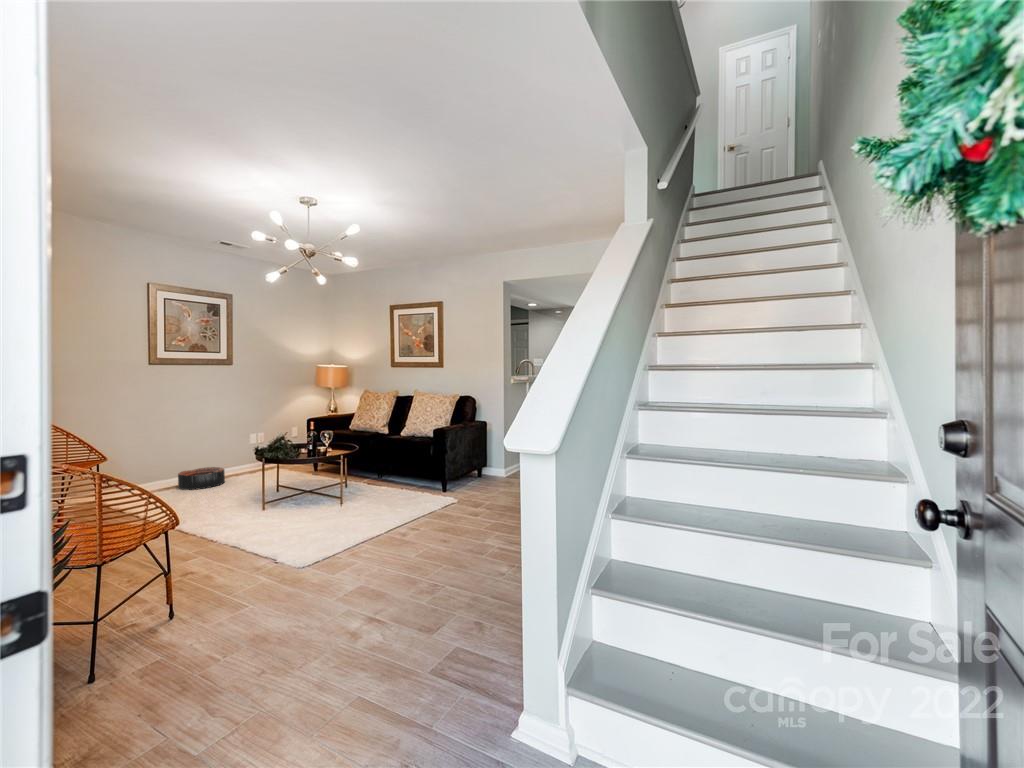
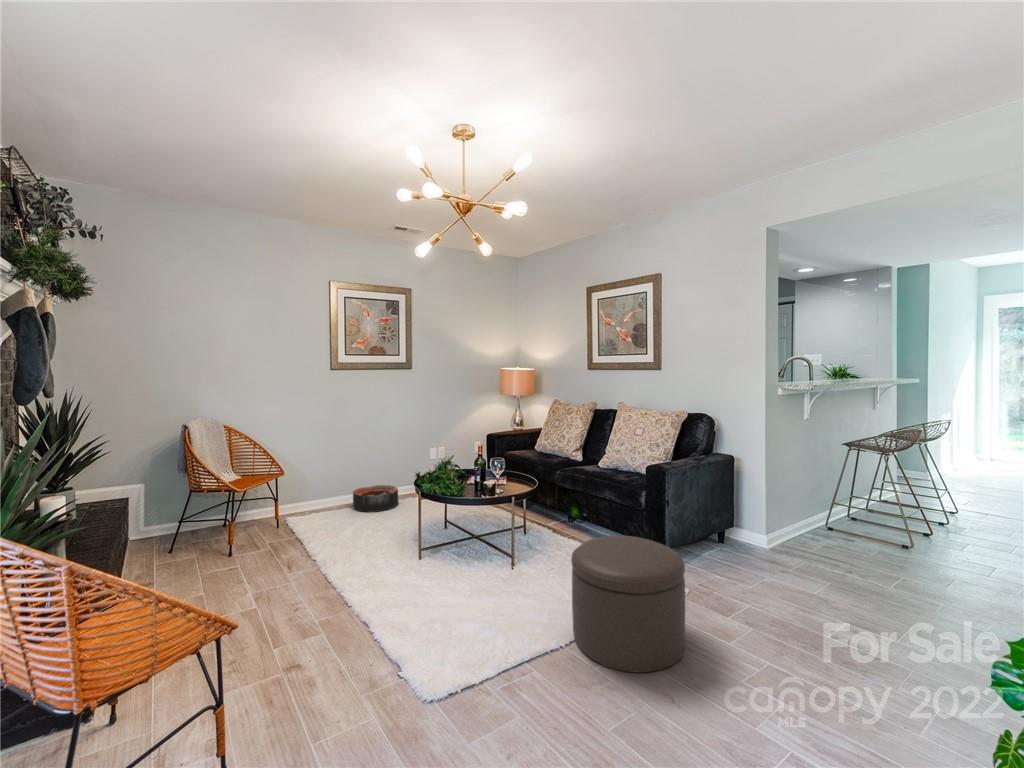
ottoman: none [387,466,452,534] -> present [571,535,685,673]

